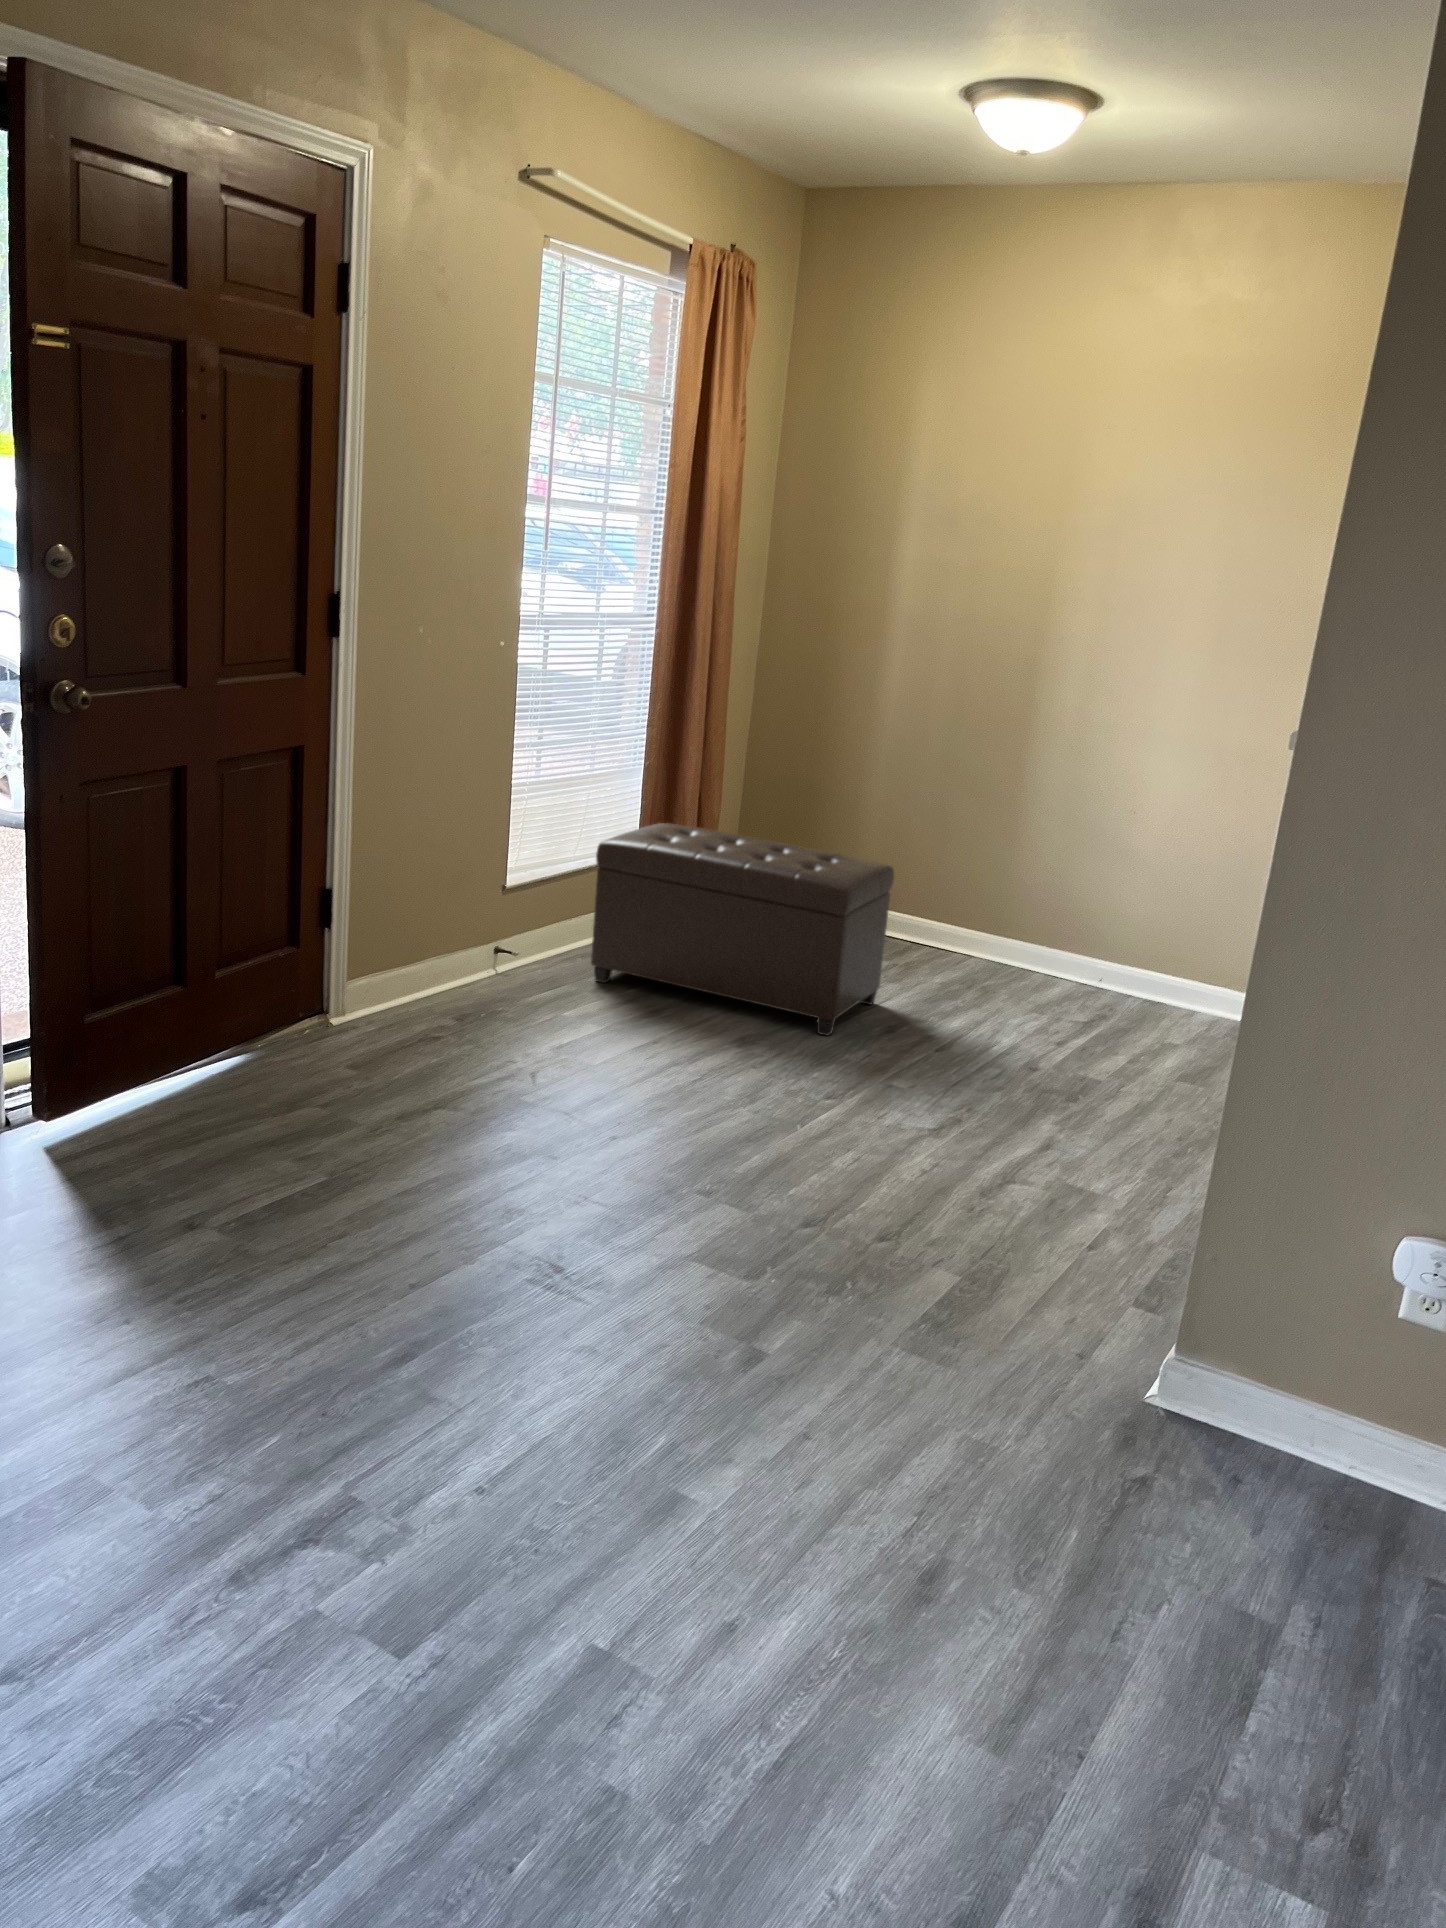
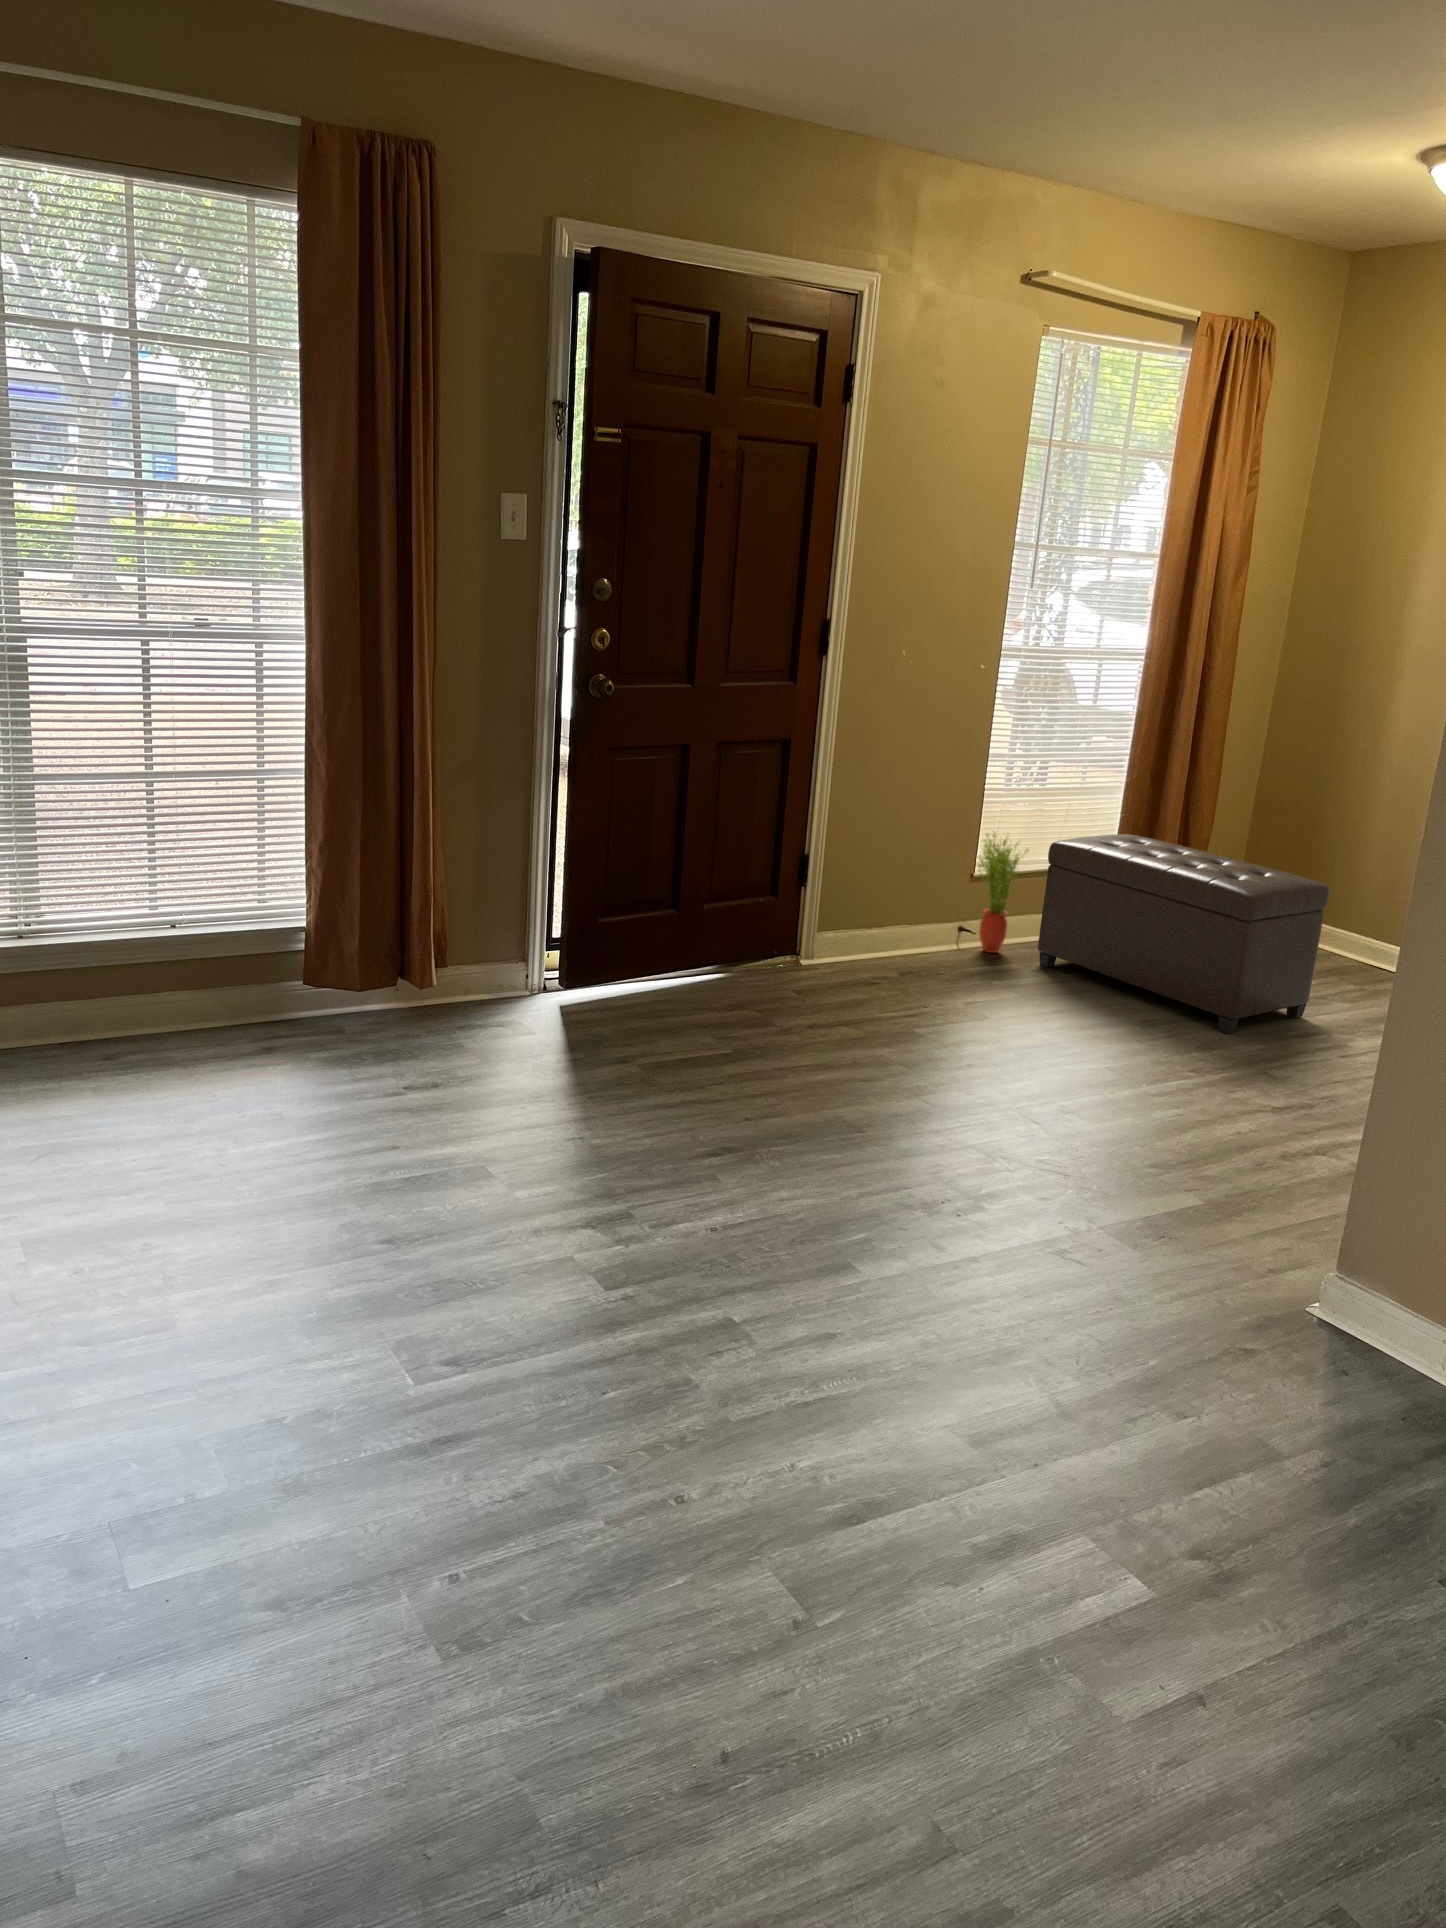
potted plant: none [515,834,569,974] -> present [978,834,1028,953]

